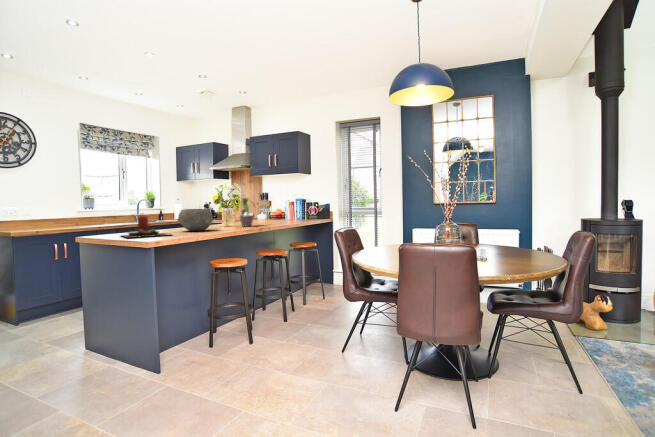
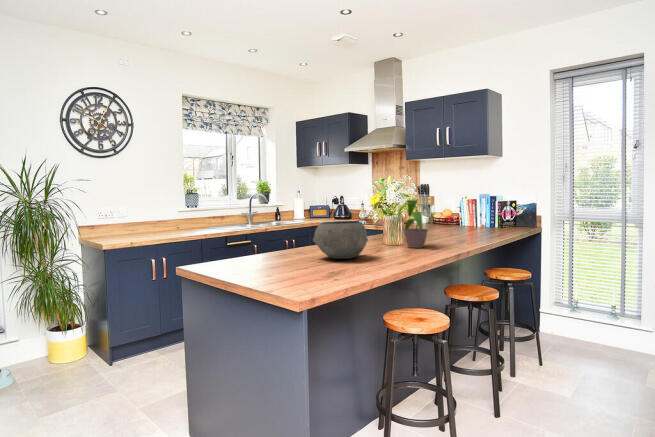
candle: present [122,215,171,238] -> none [231,236,311,278]

